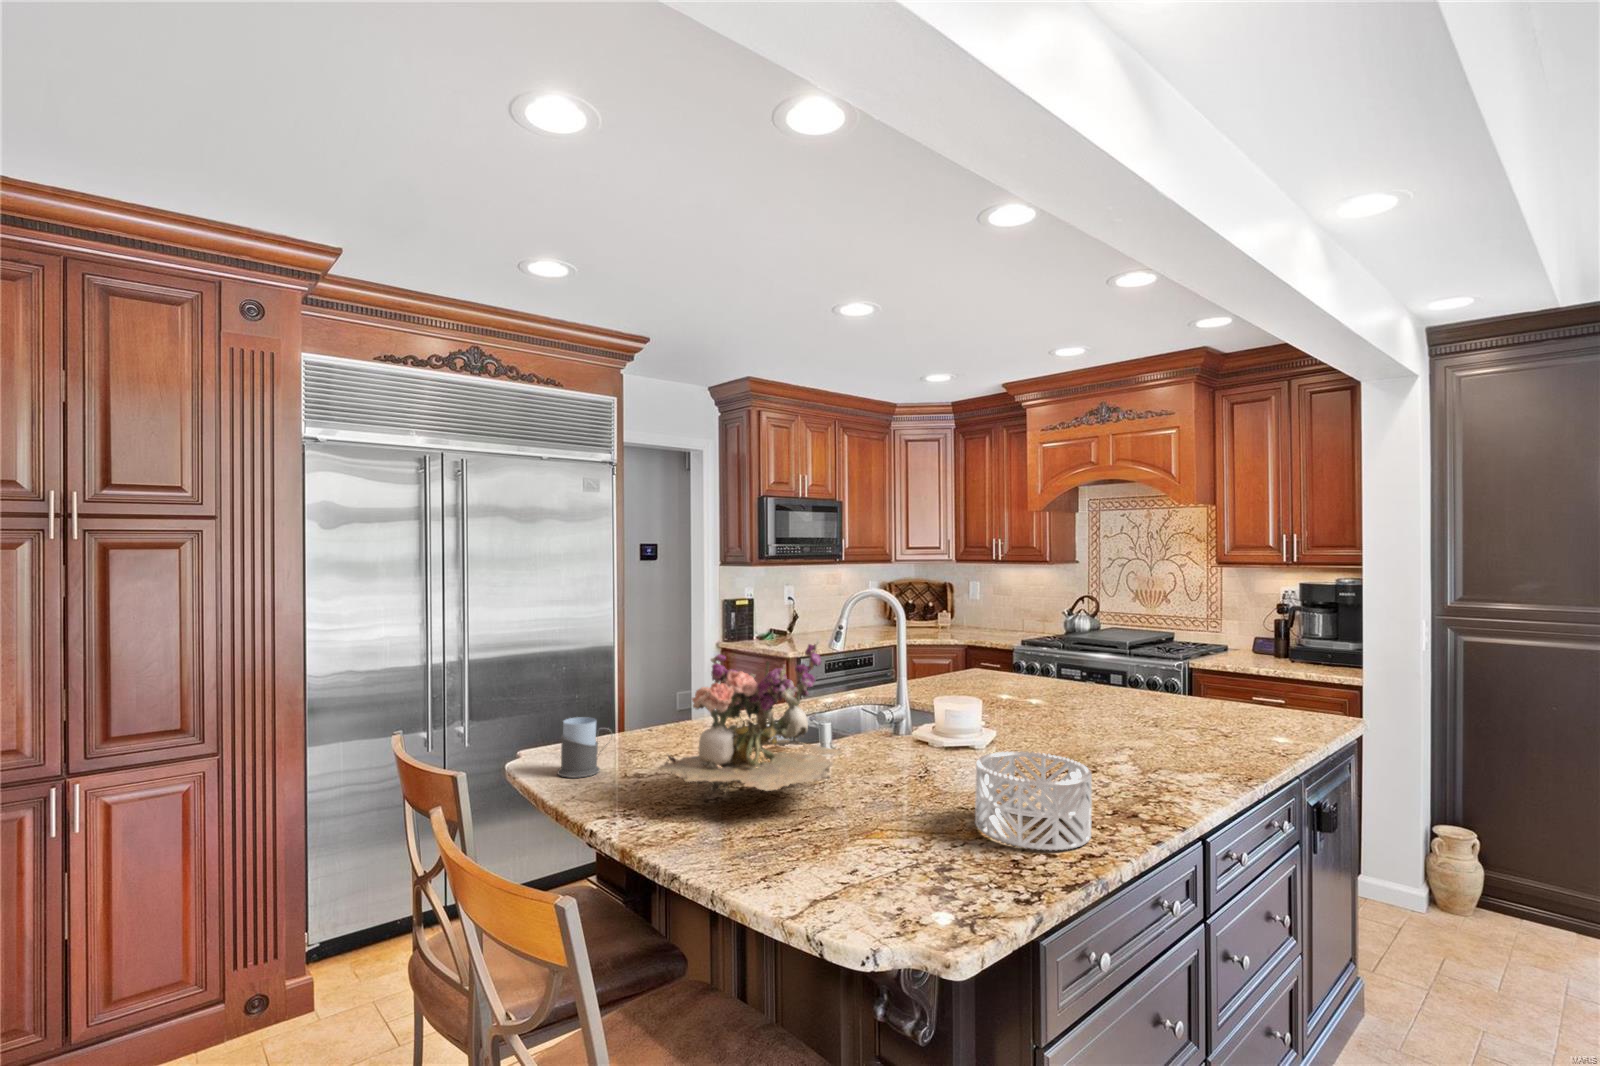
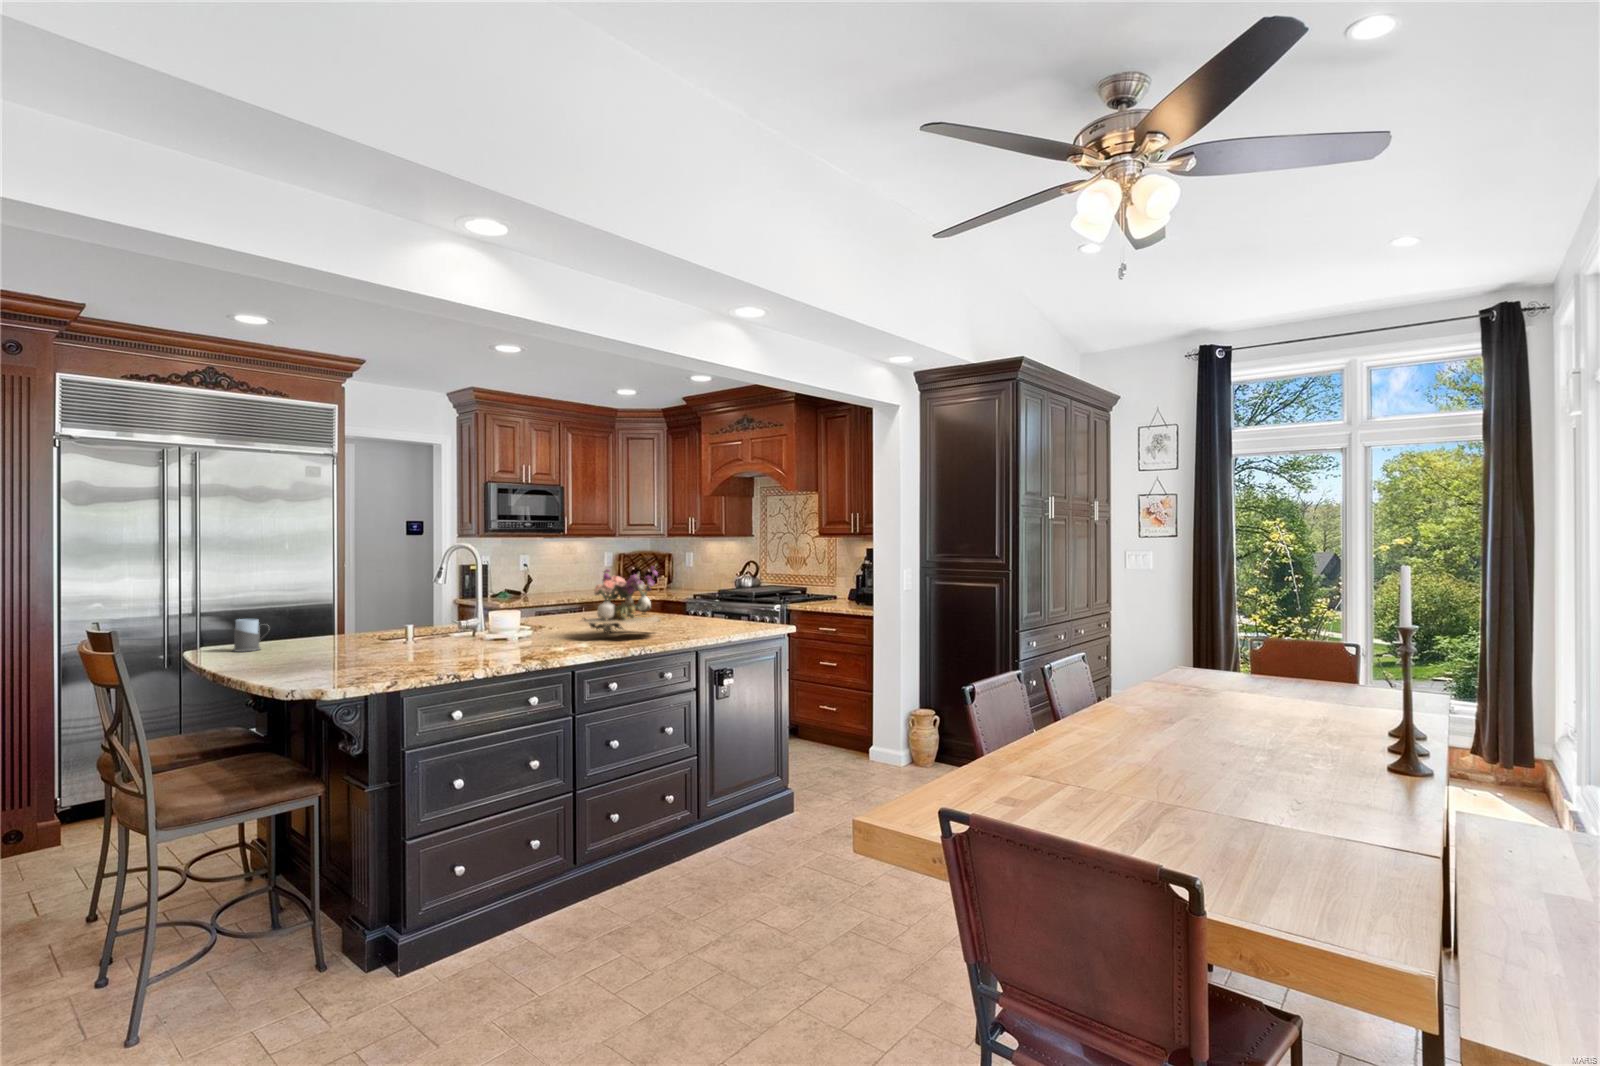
flower arrangement: present [658,641,842,795] -> present [581,566,661,634]
decorative bowl: present [975,751,1092,851] -> none [447,622,508,662]

